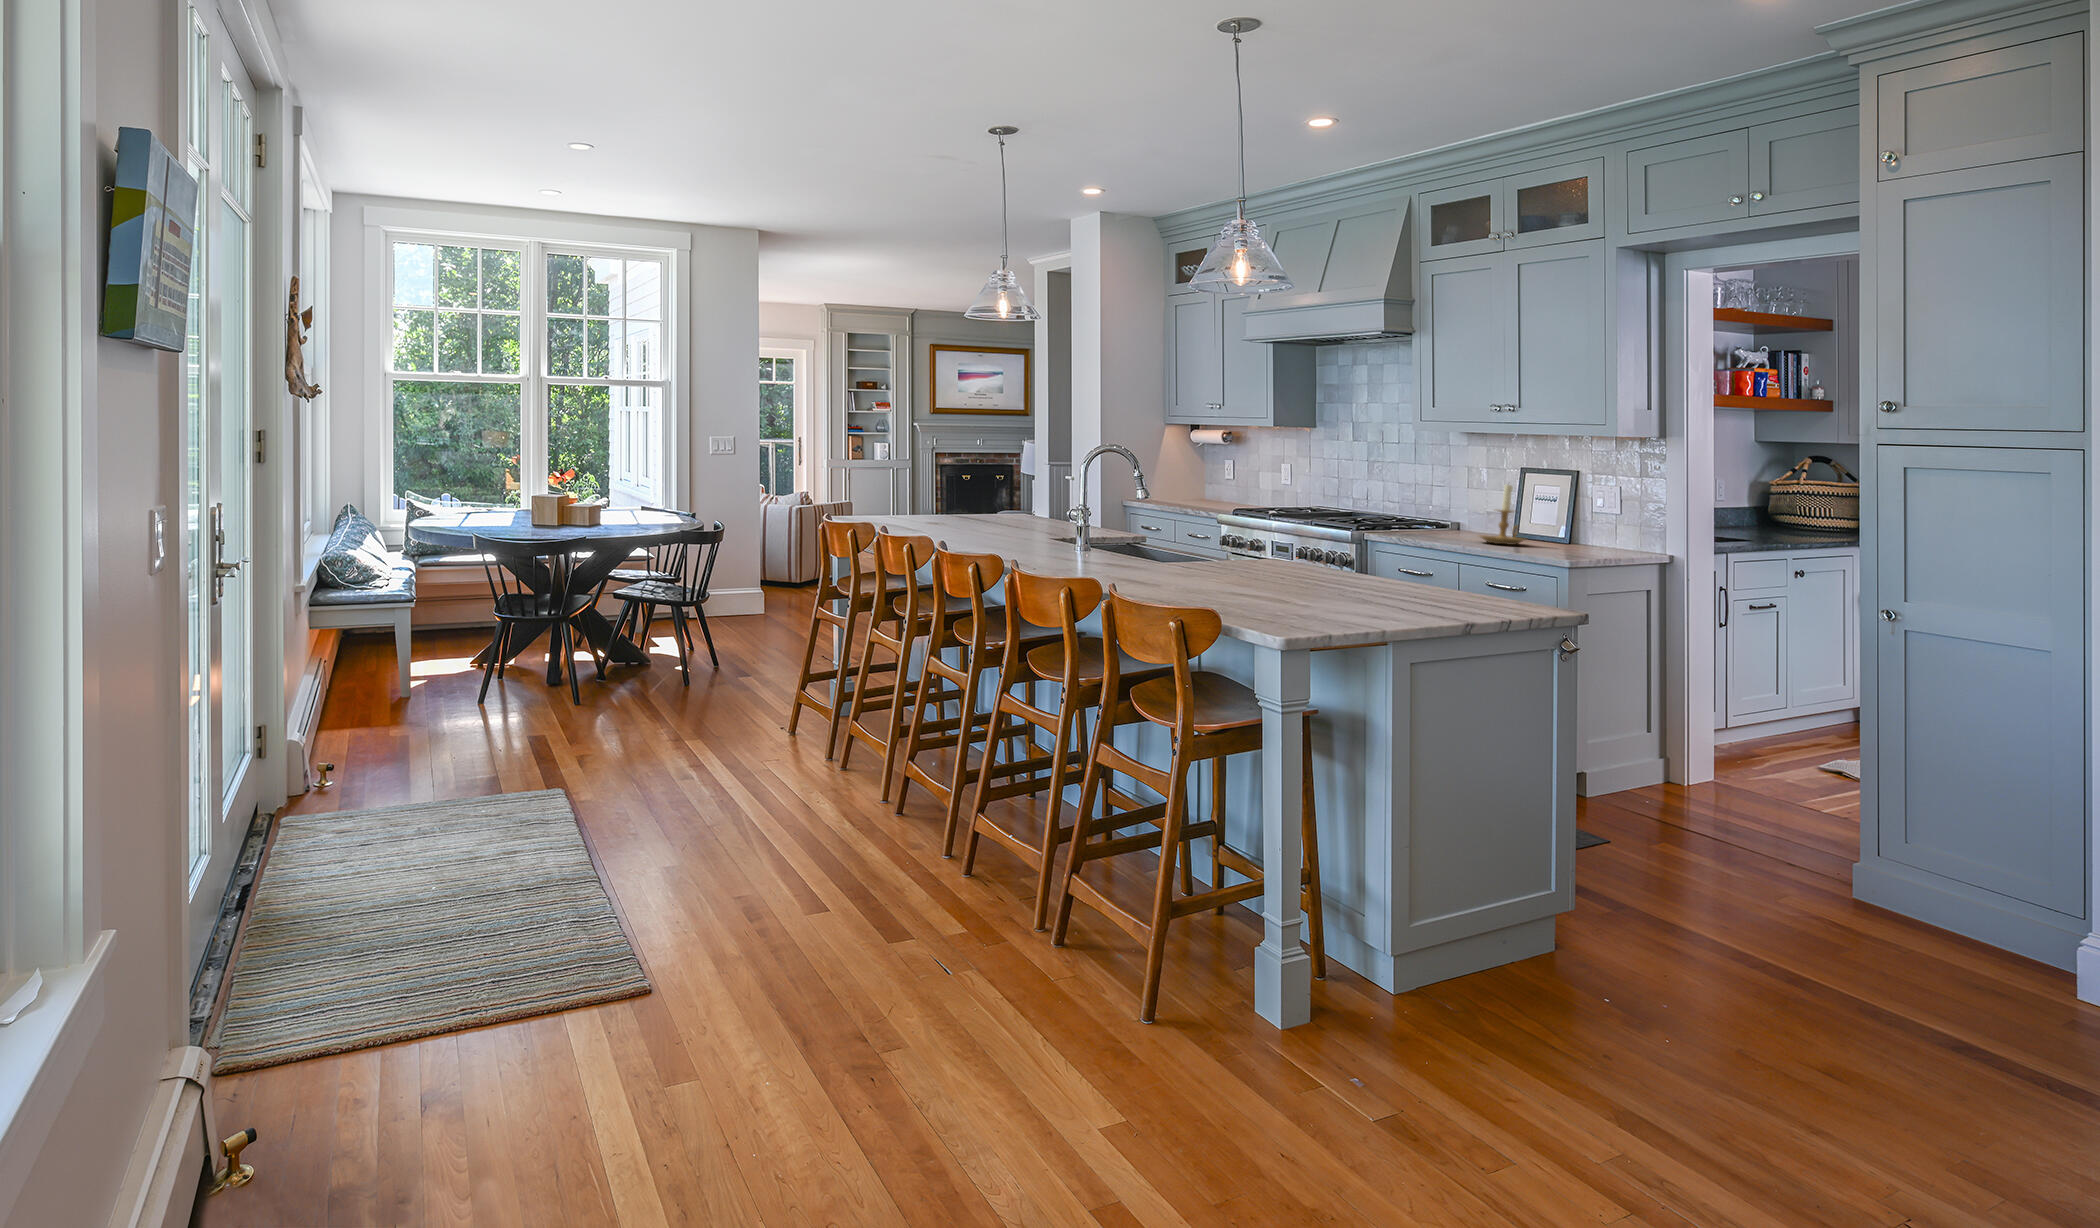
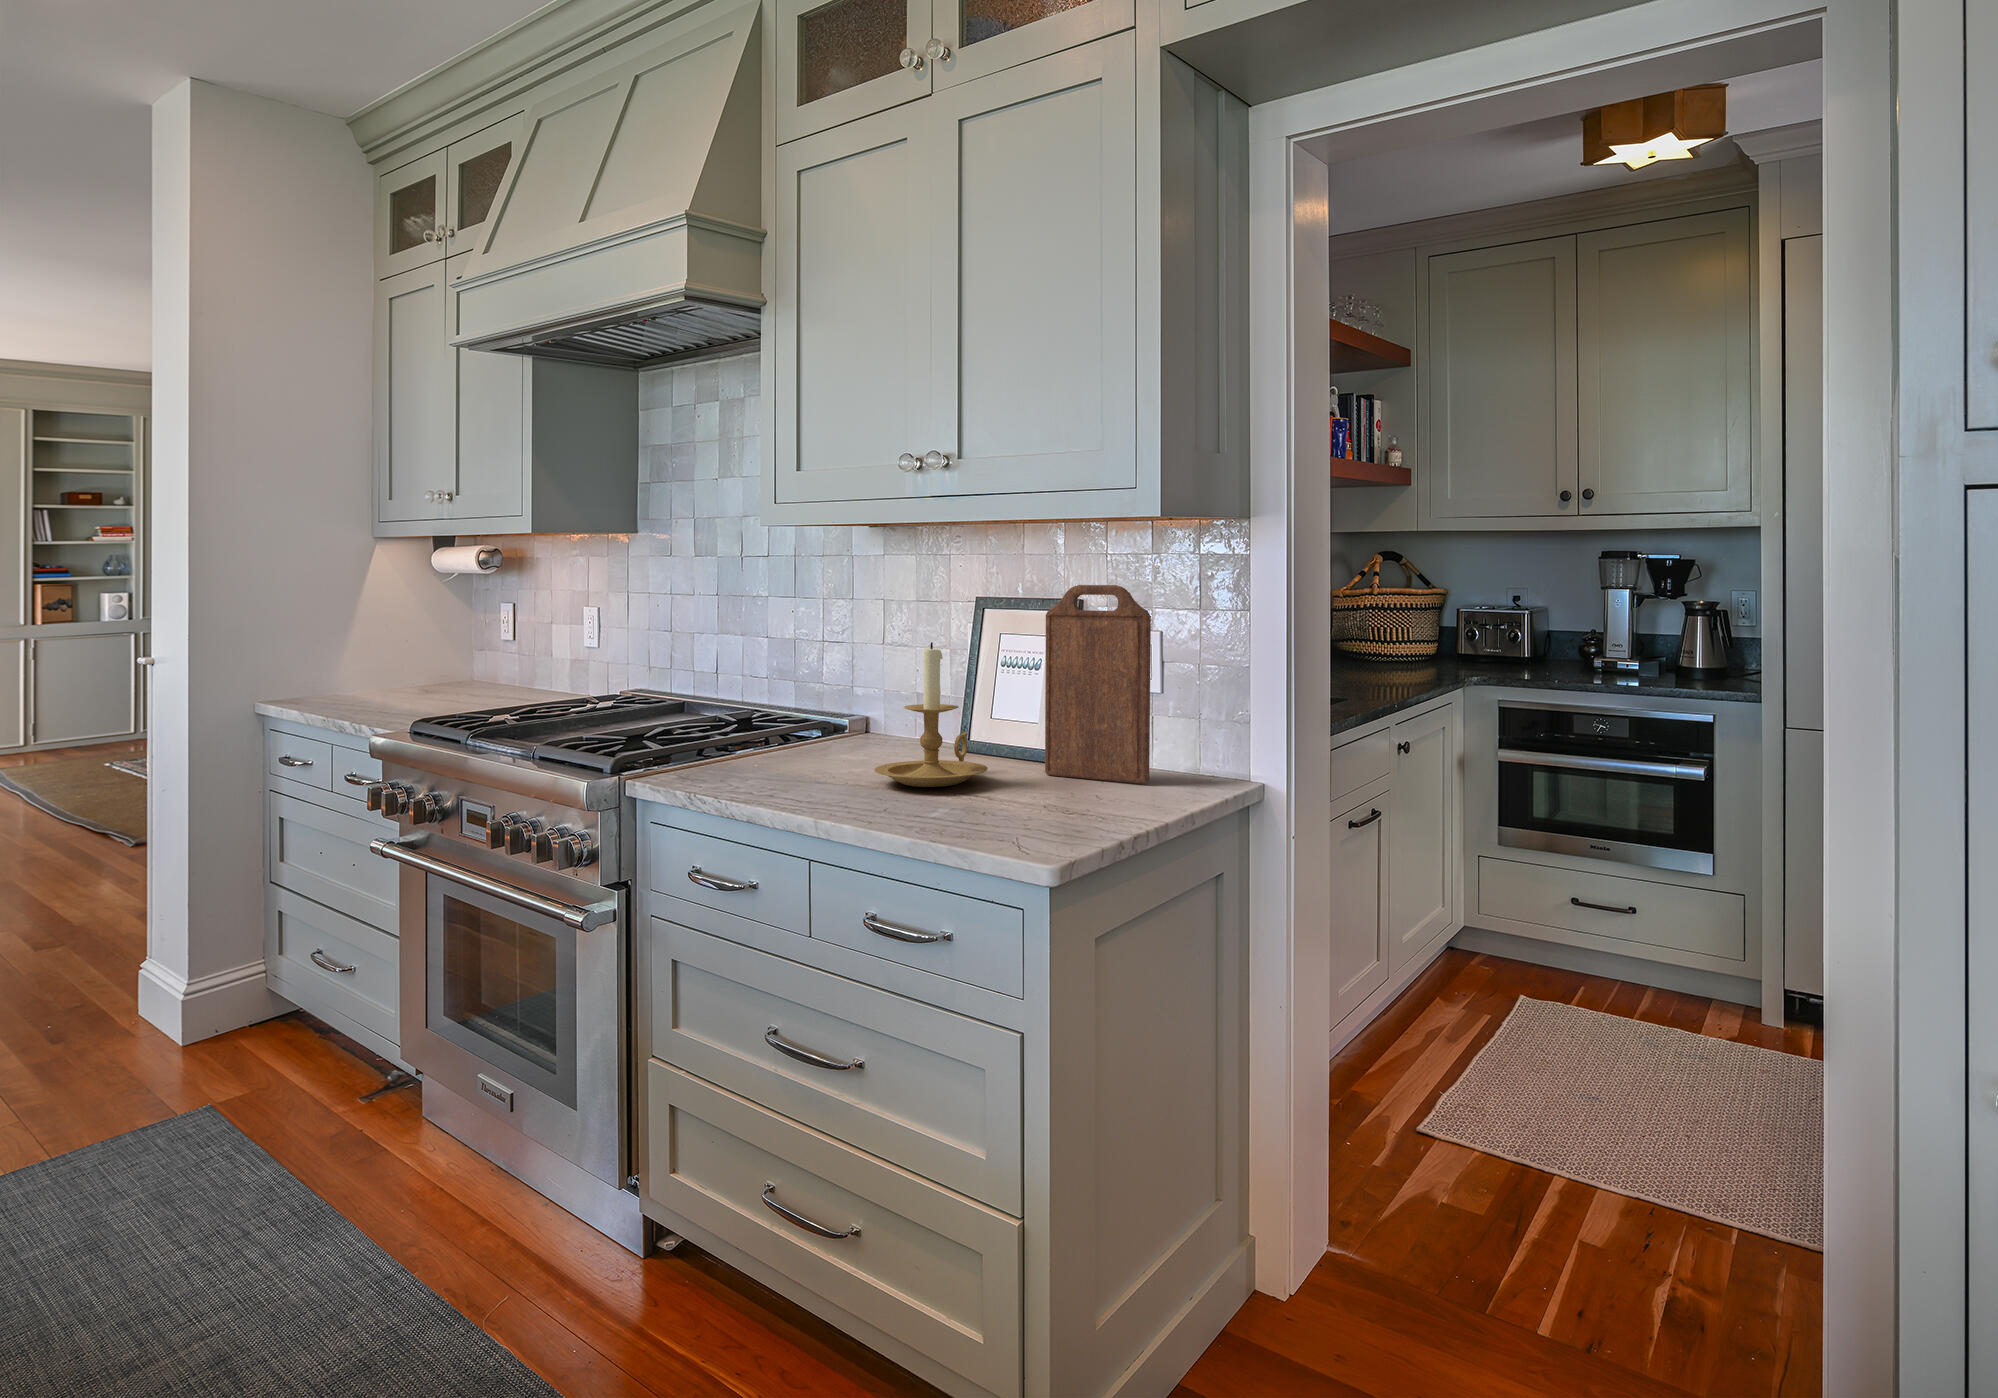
cutting board: none [1555,460,1615,551] -> present [1045,585,1151,783]

